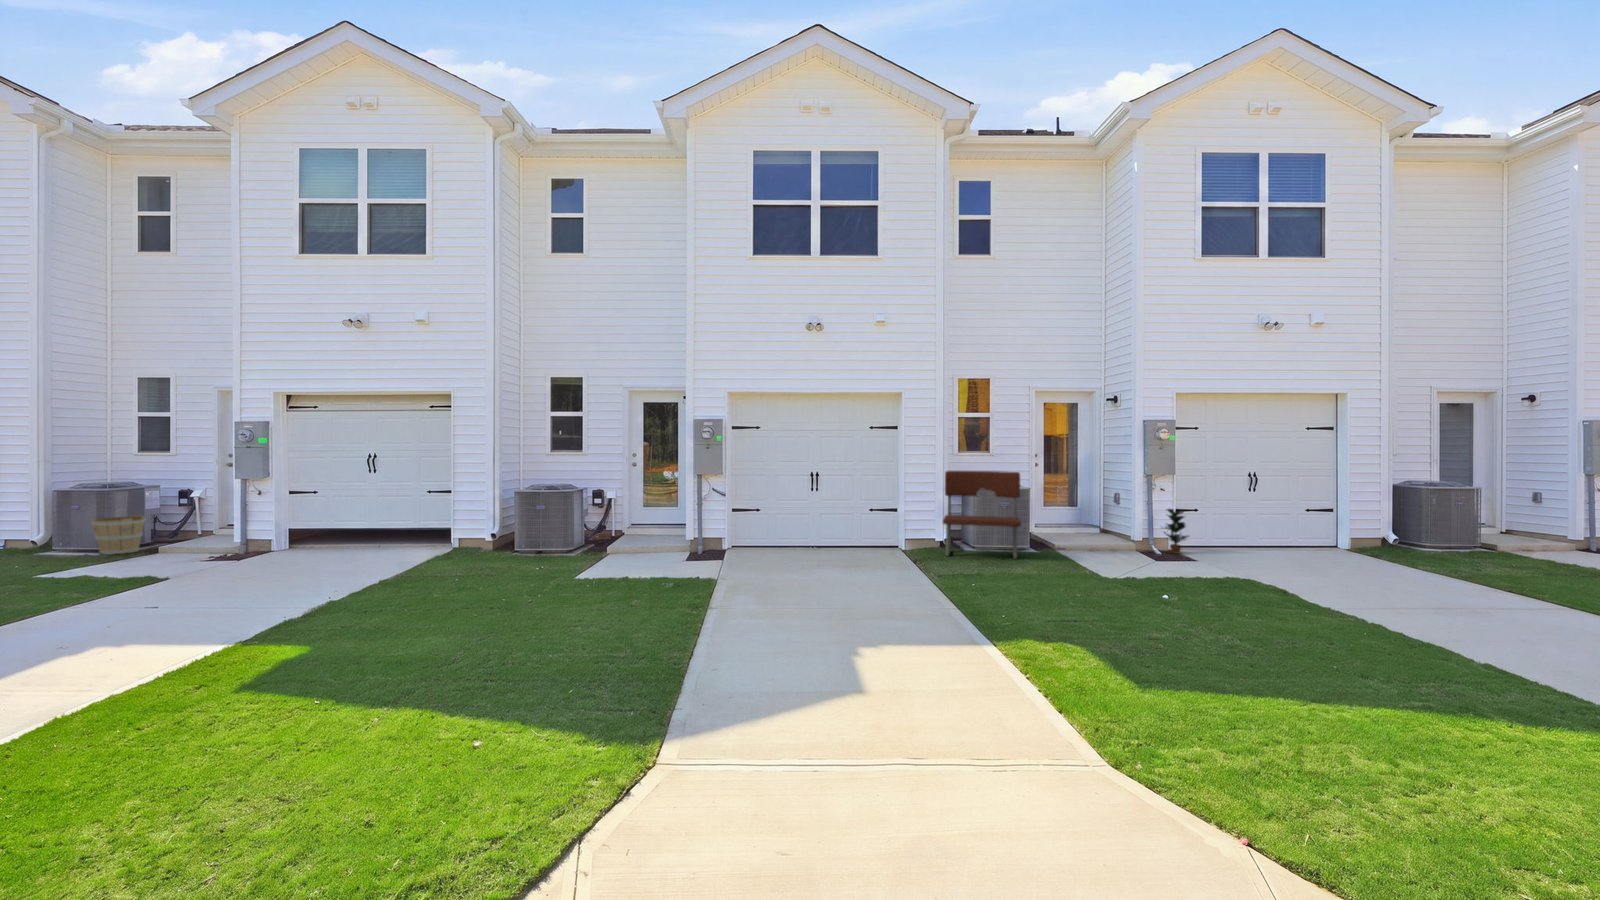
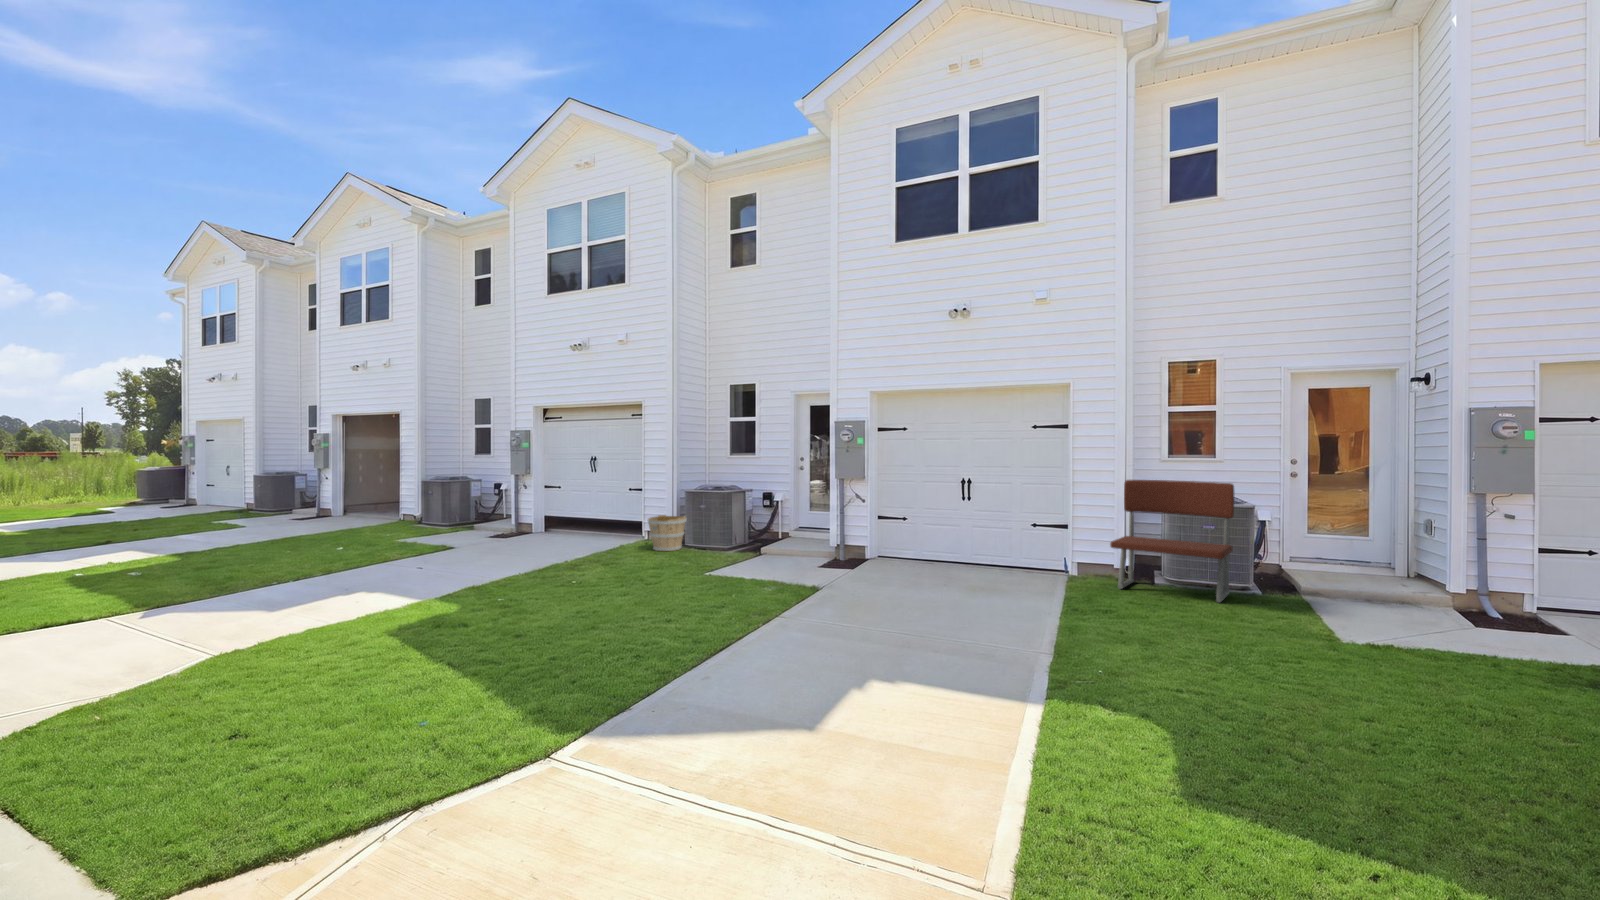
potted plant: present [1164,509,1188,554] -> none [1504,547,1569,621]
wooden bucket: present [91,515,146,555] -> present [648,515,687,551]

